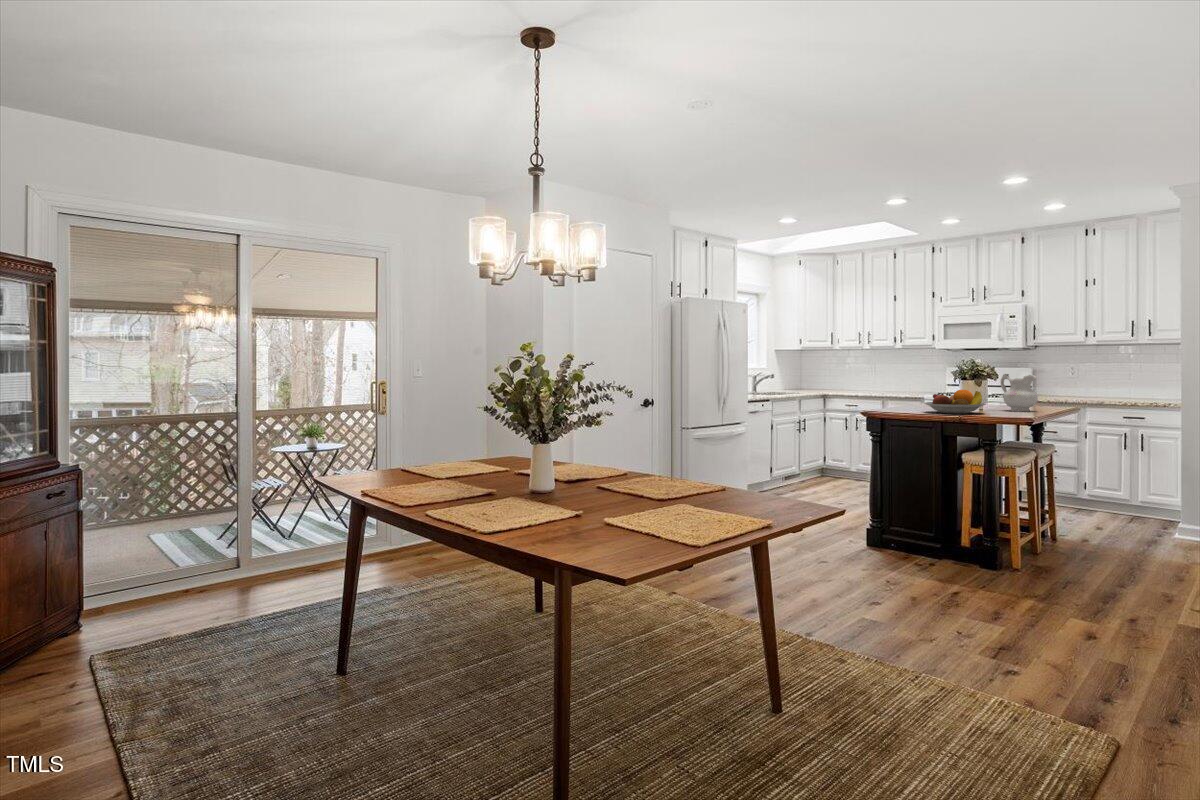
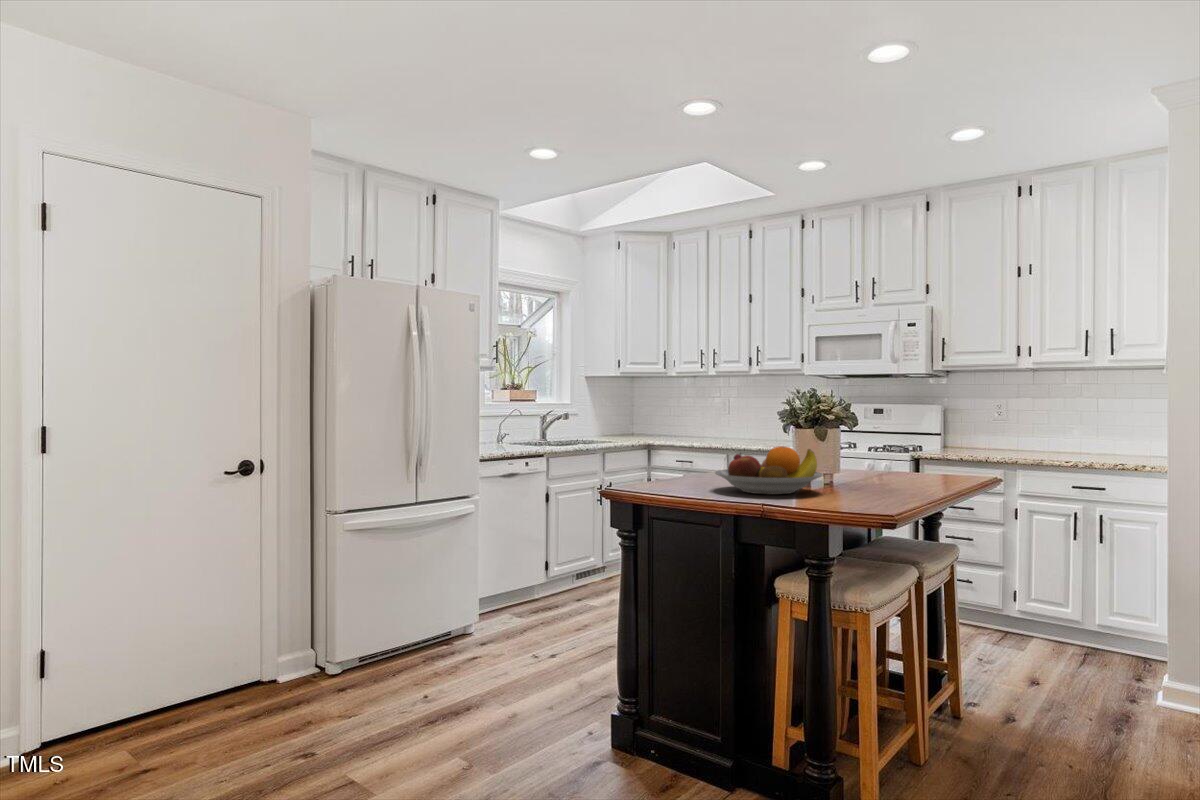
ceramic pitcher: present [1001,374,1038,411] -> none [861,415,922,487]

